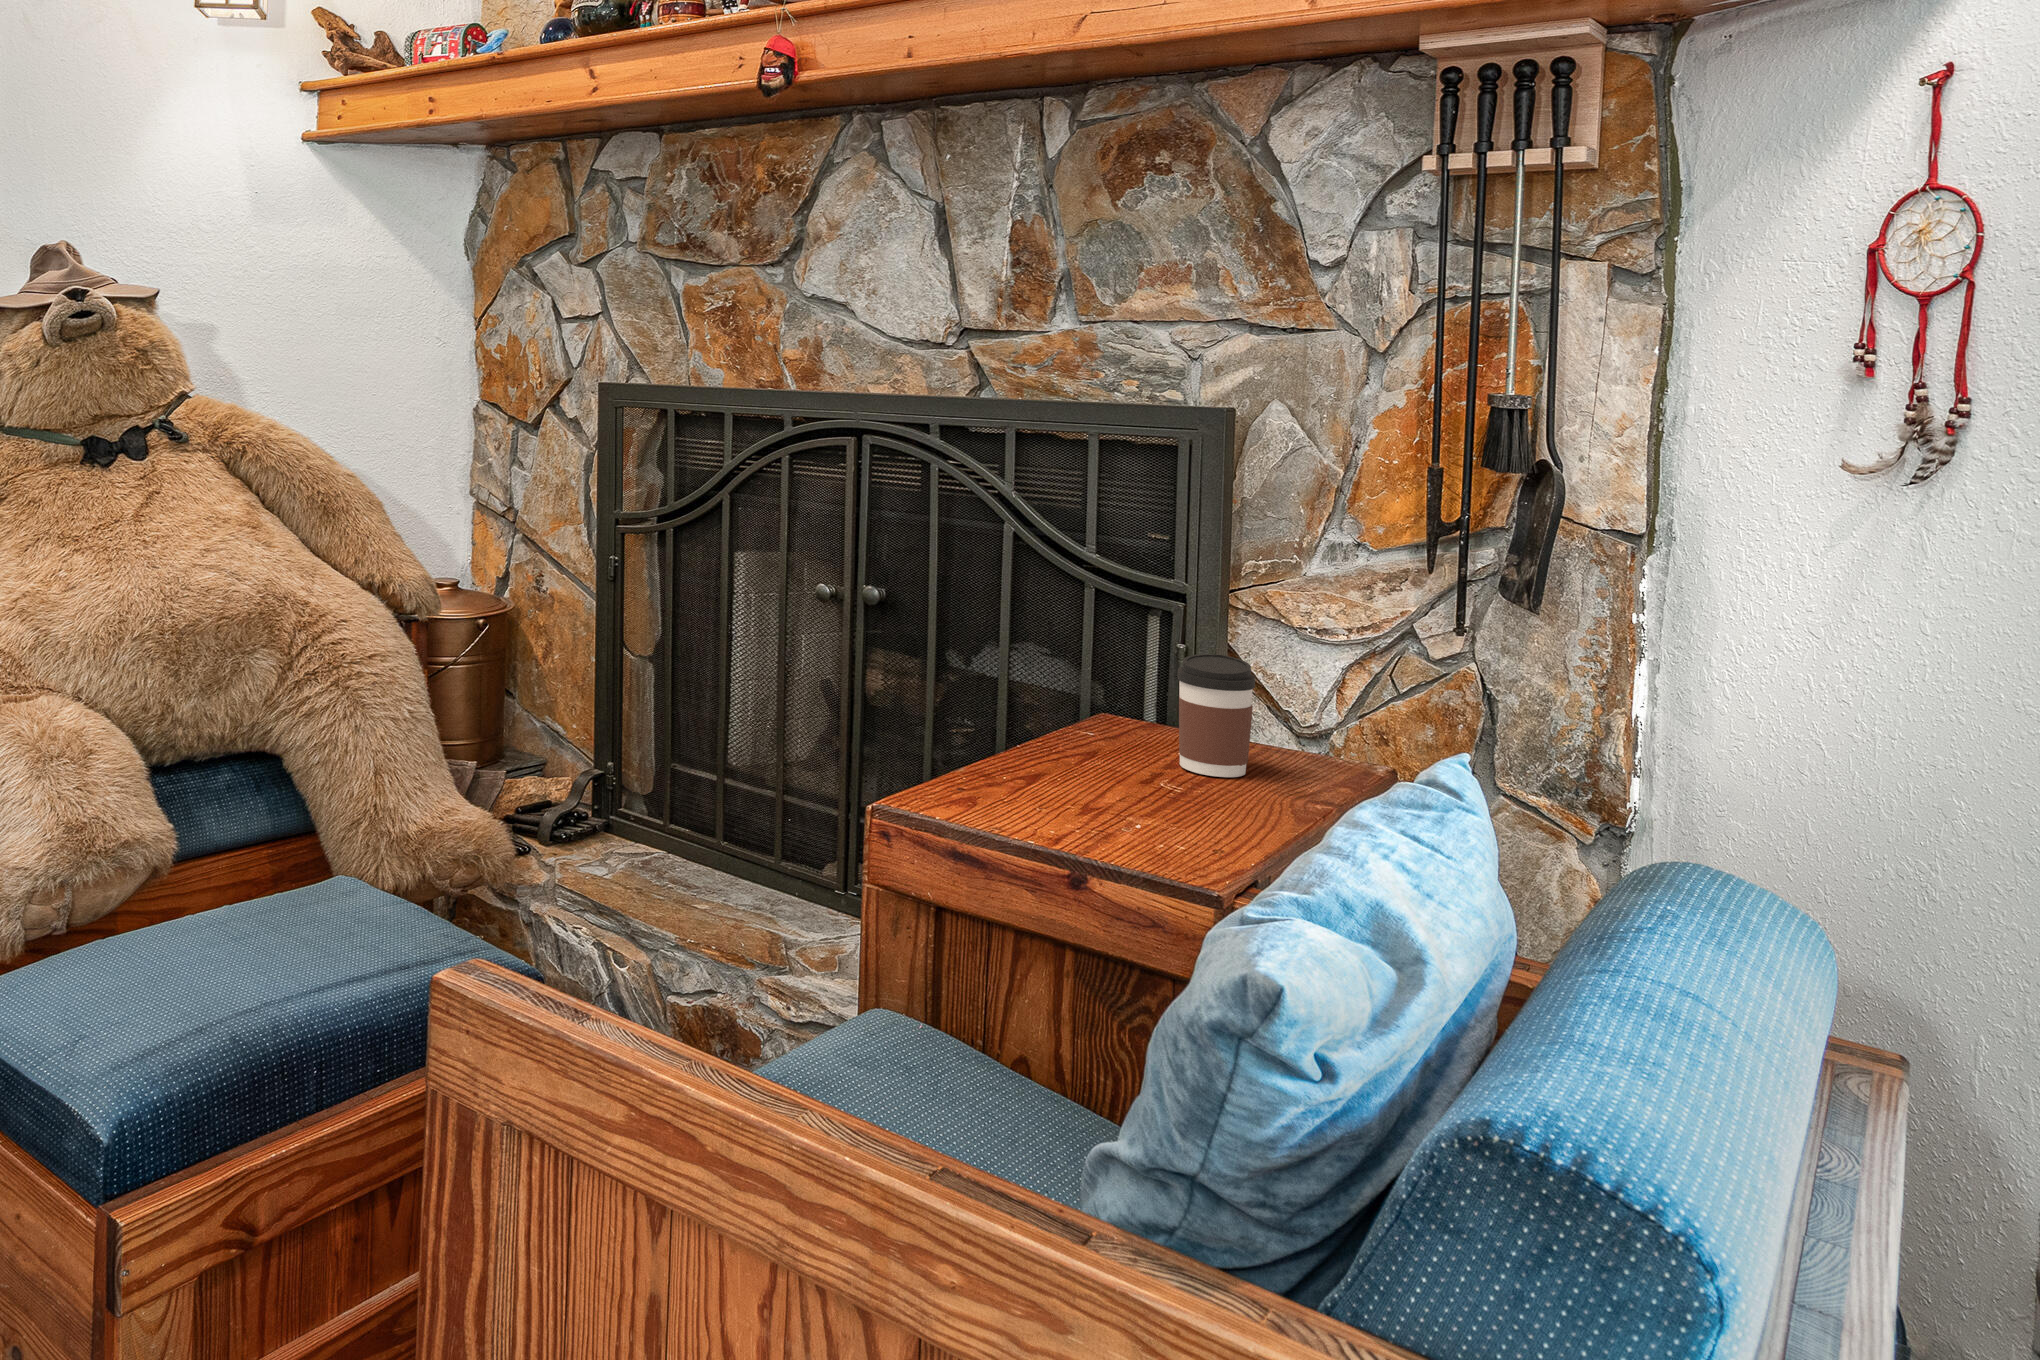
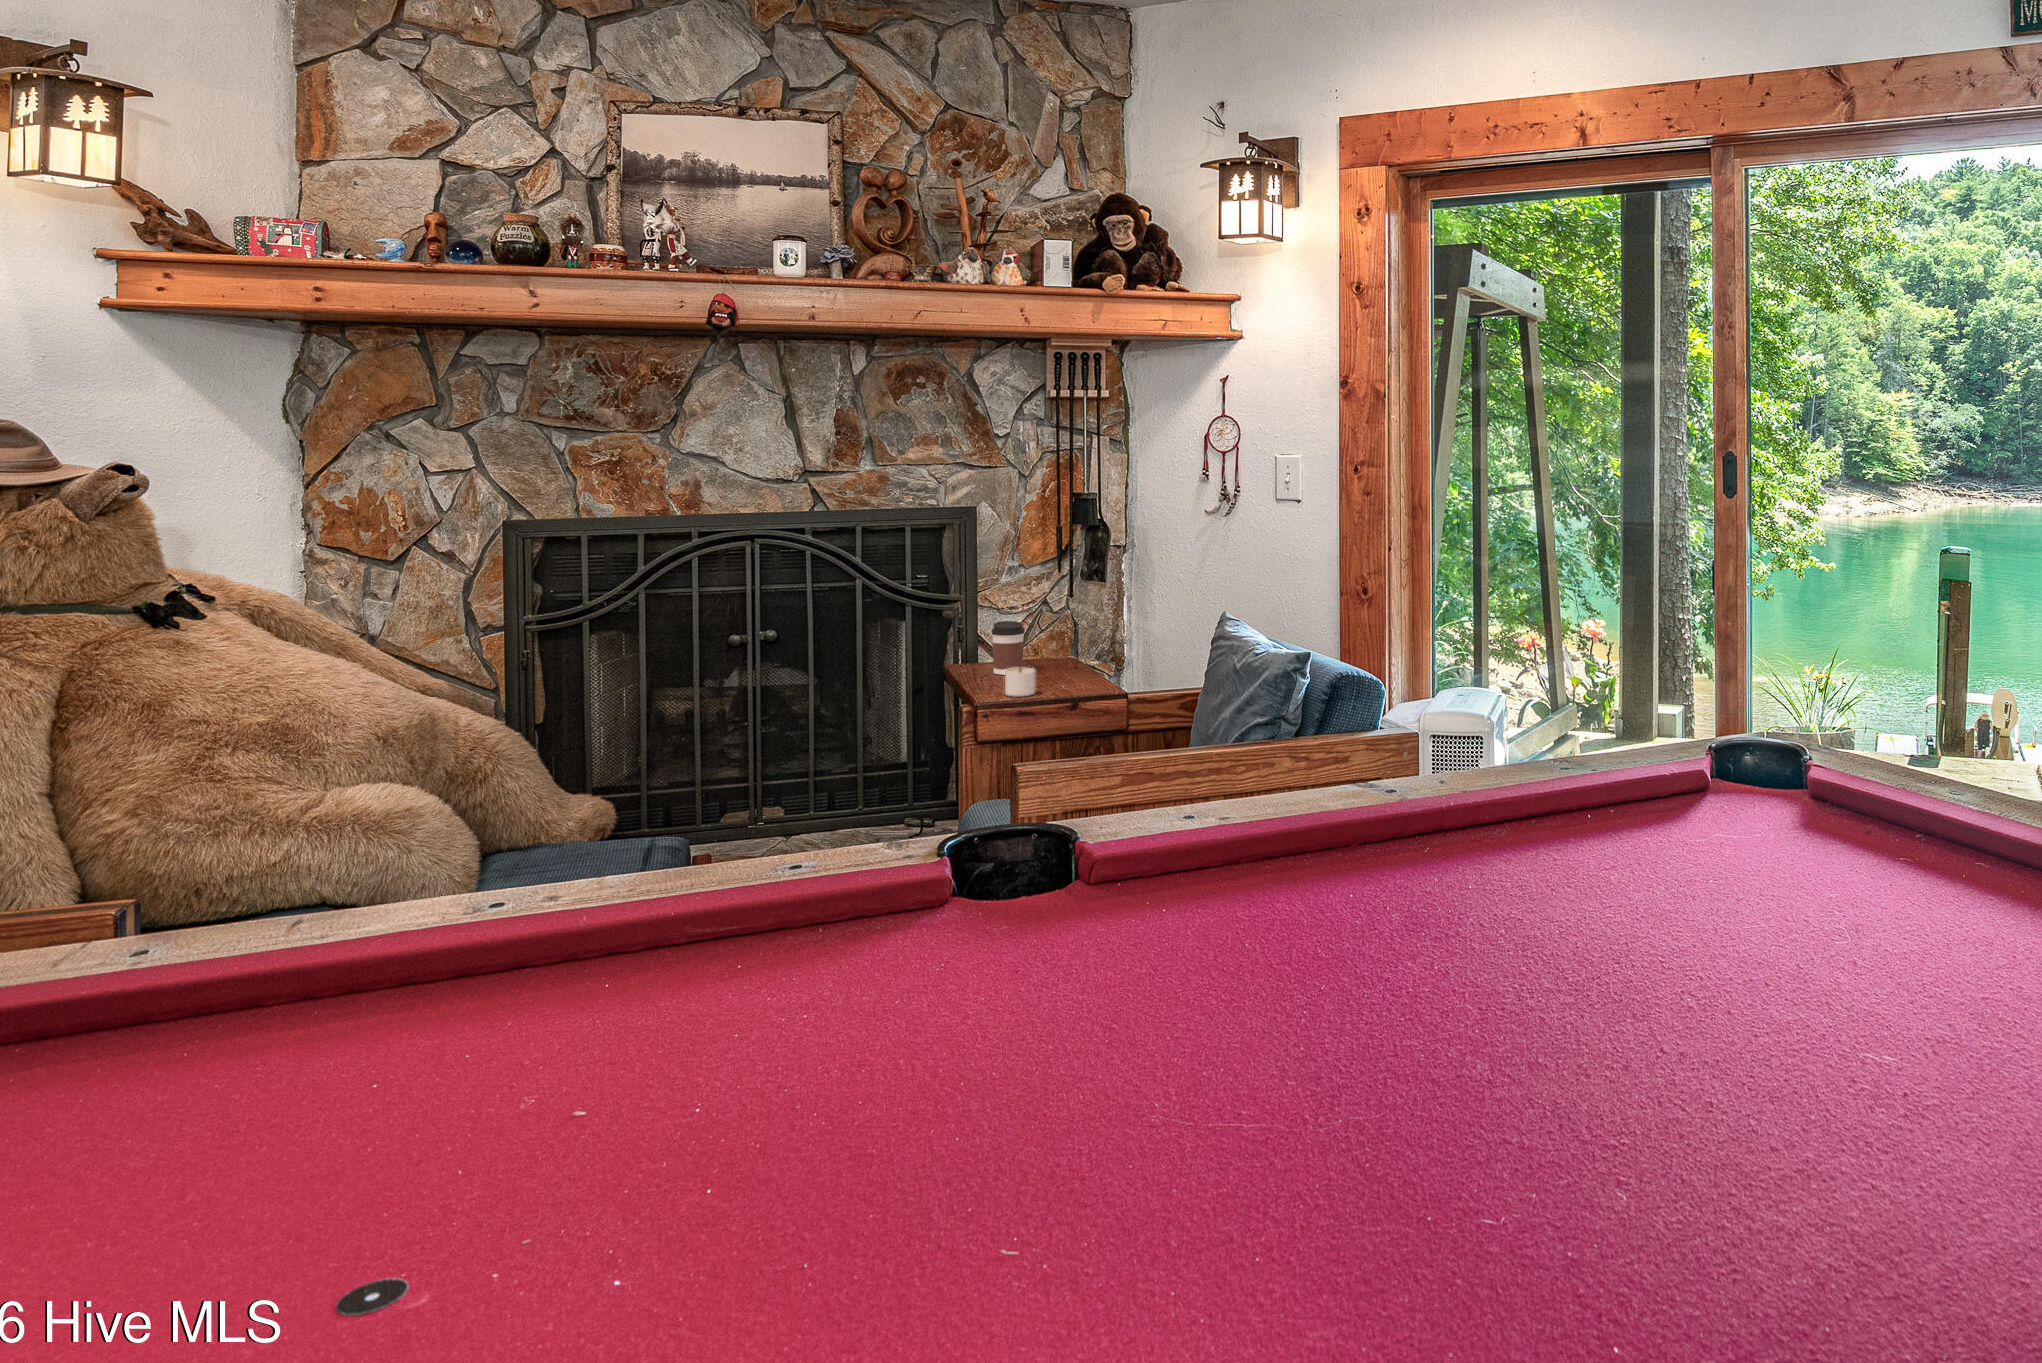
candle: none [1096,765,1208,843] -> present [1005,667,1035,697]

